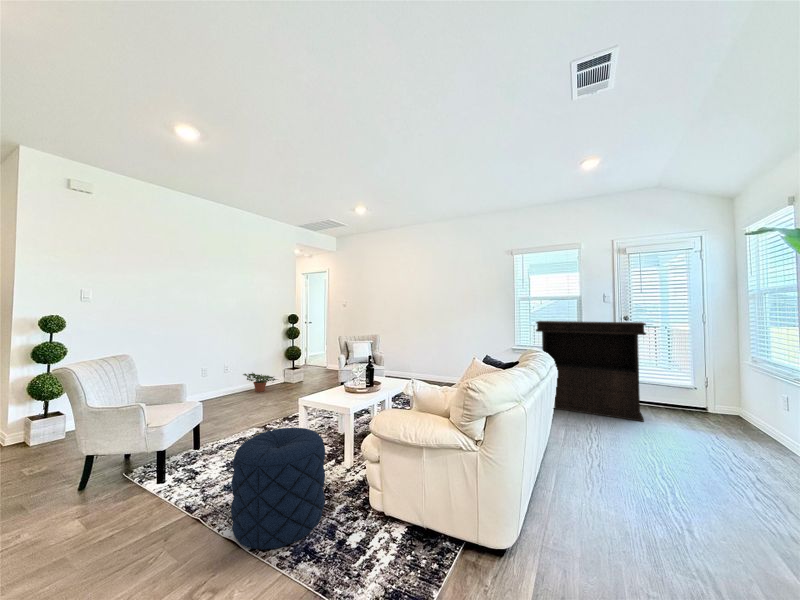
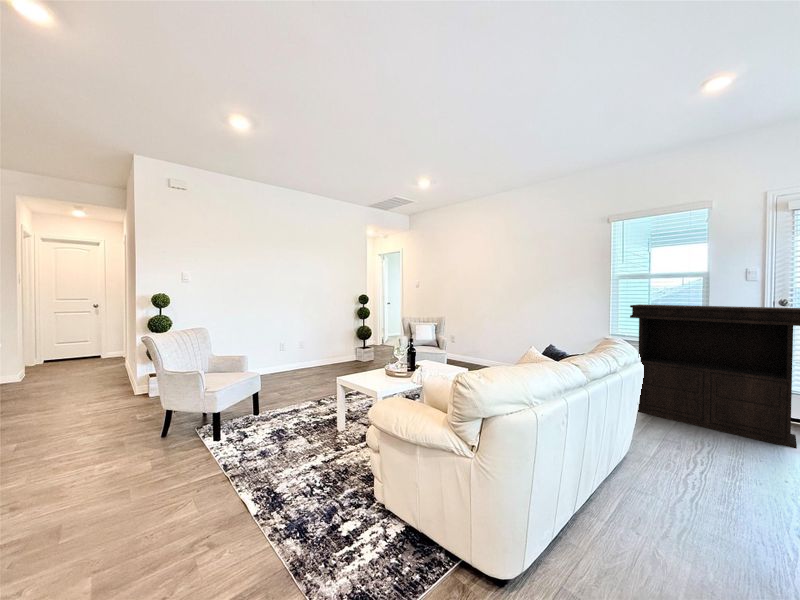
potted plant: present [243,373,277,392] -> none [315,349,347,368]
pouf: present [231,428,325,549] -> none [244,405,335,519]

